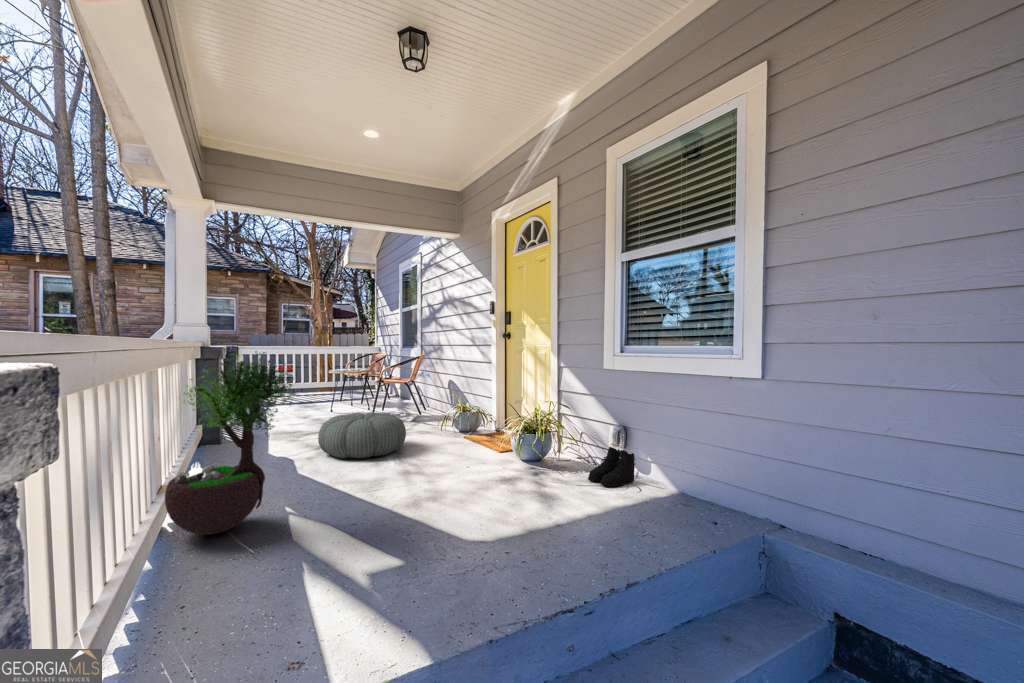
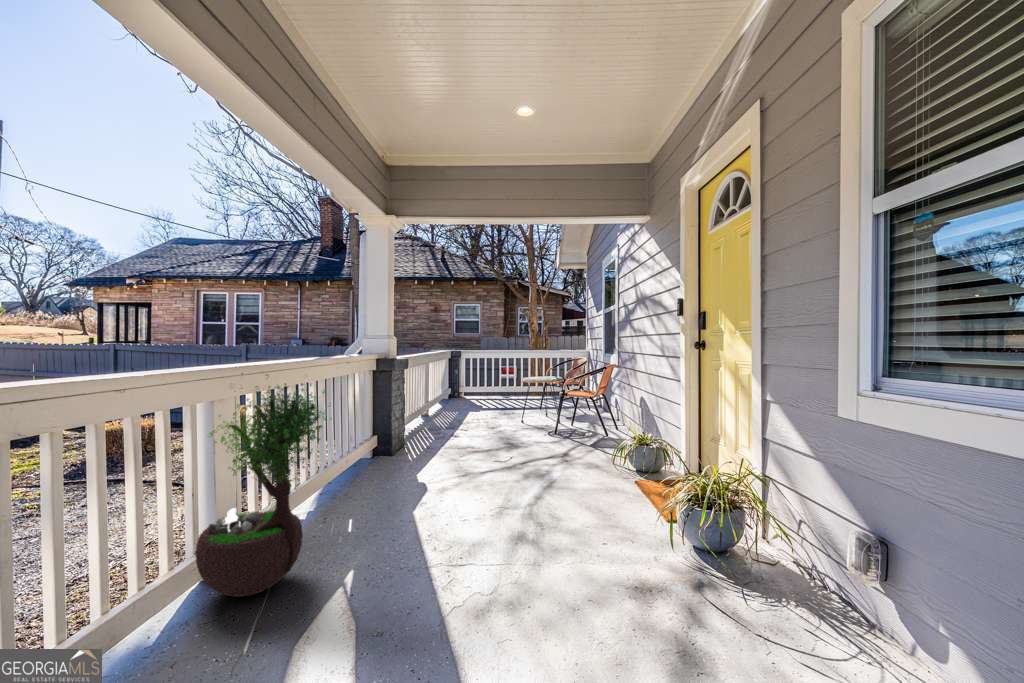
pouf: present [318,412,406,458] -> none [448,440,547,500]
boots: present [588,447,636,487] -> none [790,570,902,665]

